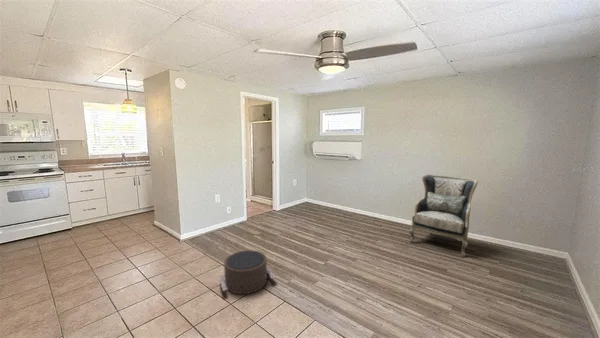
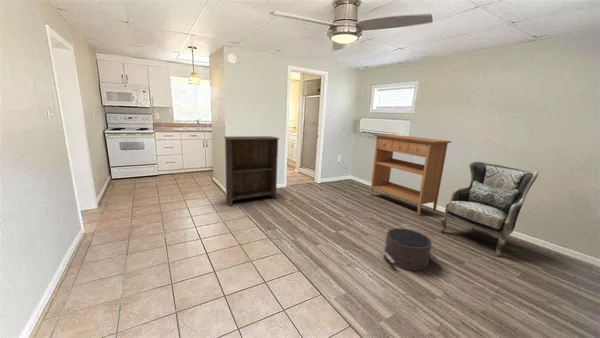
console table: none [330,155,401,229] -> present [370,134,451,215]
bookshelf: none [178,167,243,255] -> present [224,136,279,206]
pouf: present [220,250,275,294] -> present [381,228,440,271]

